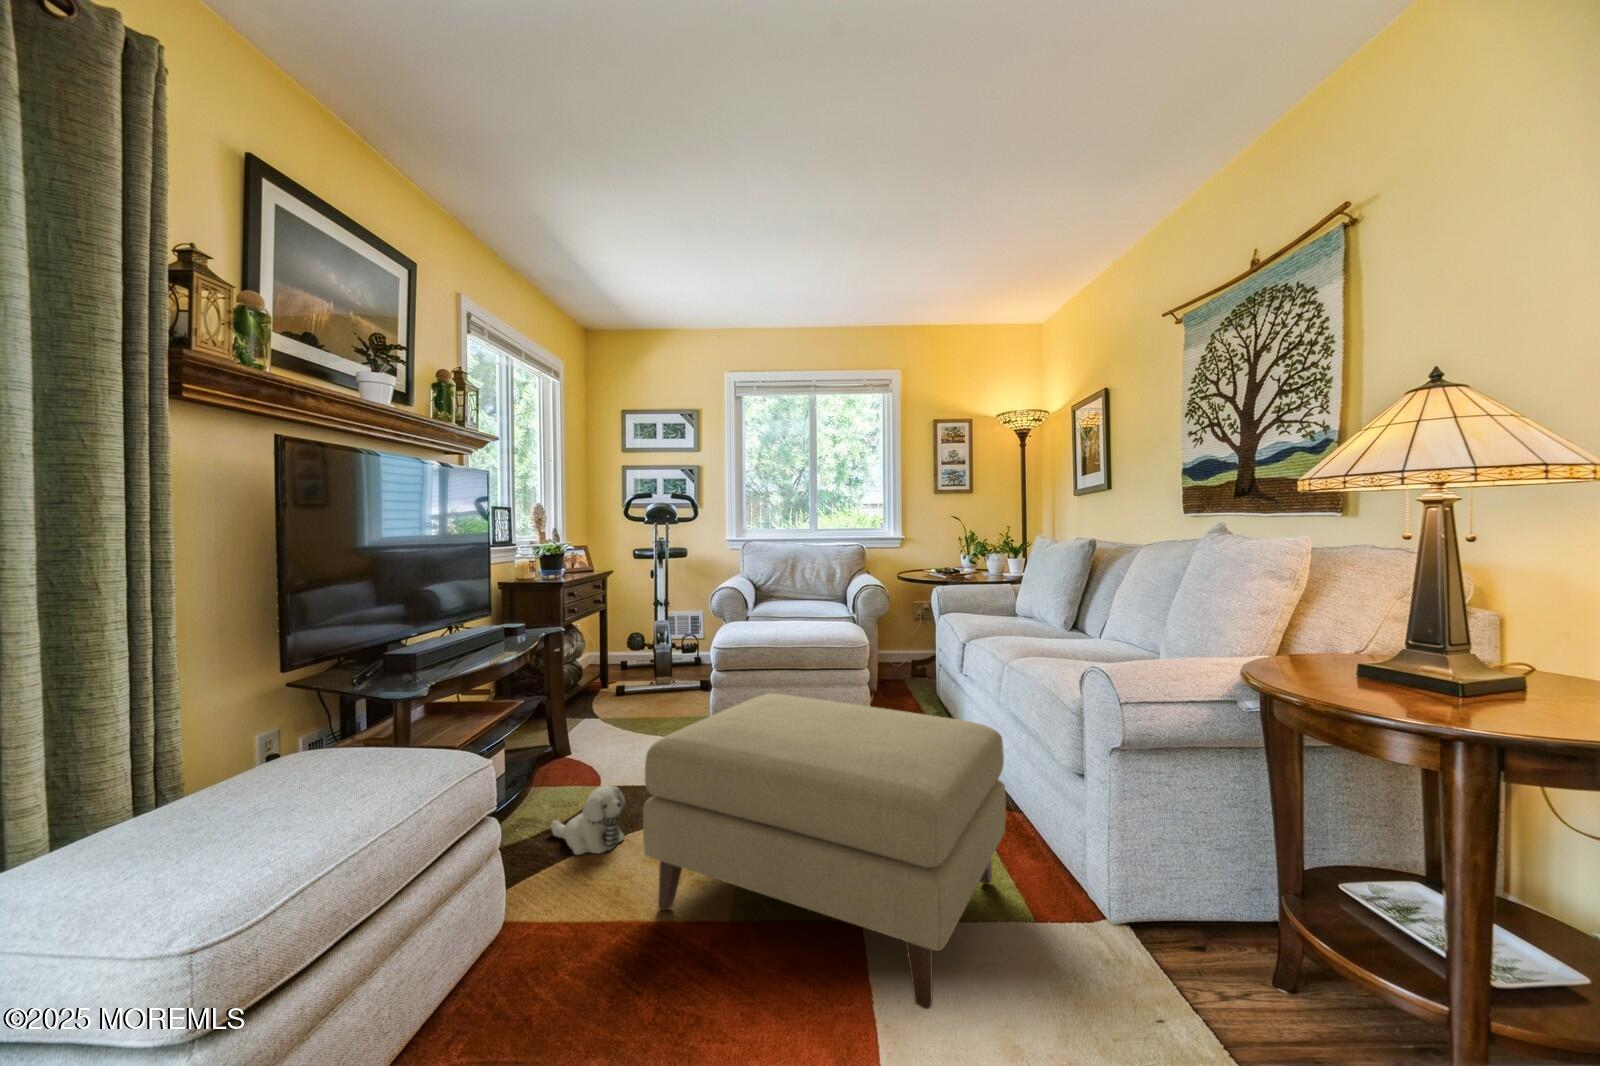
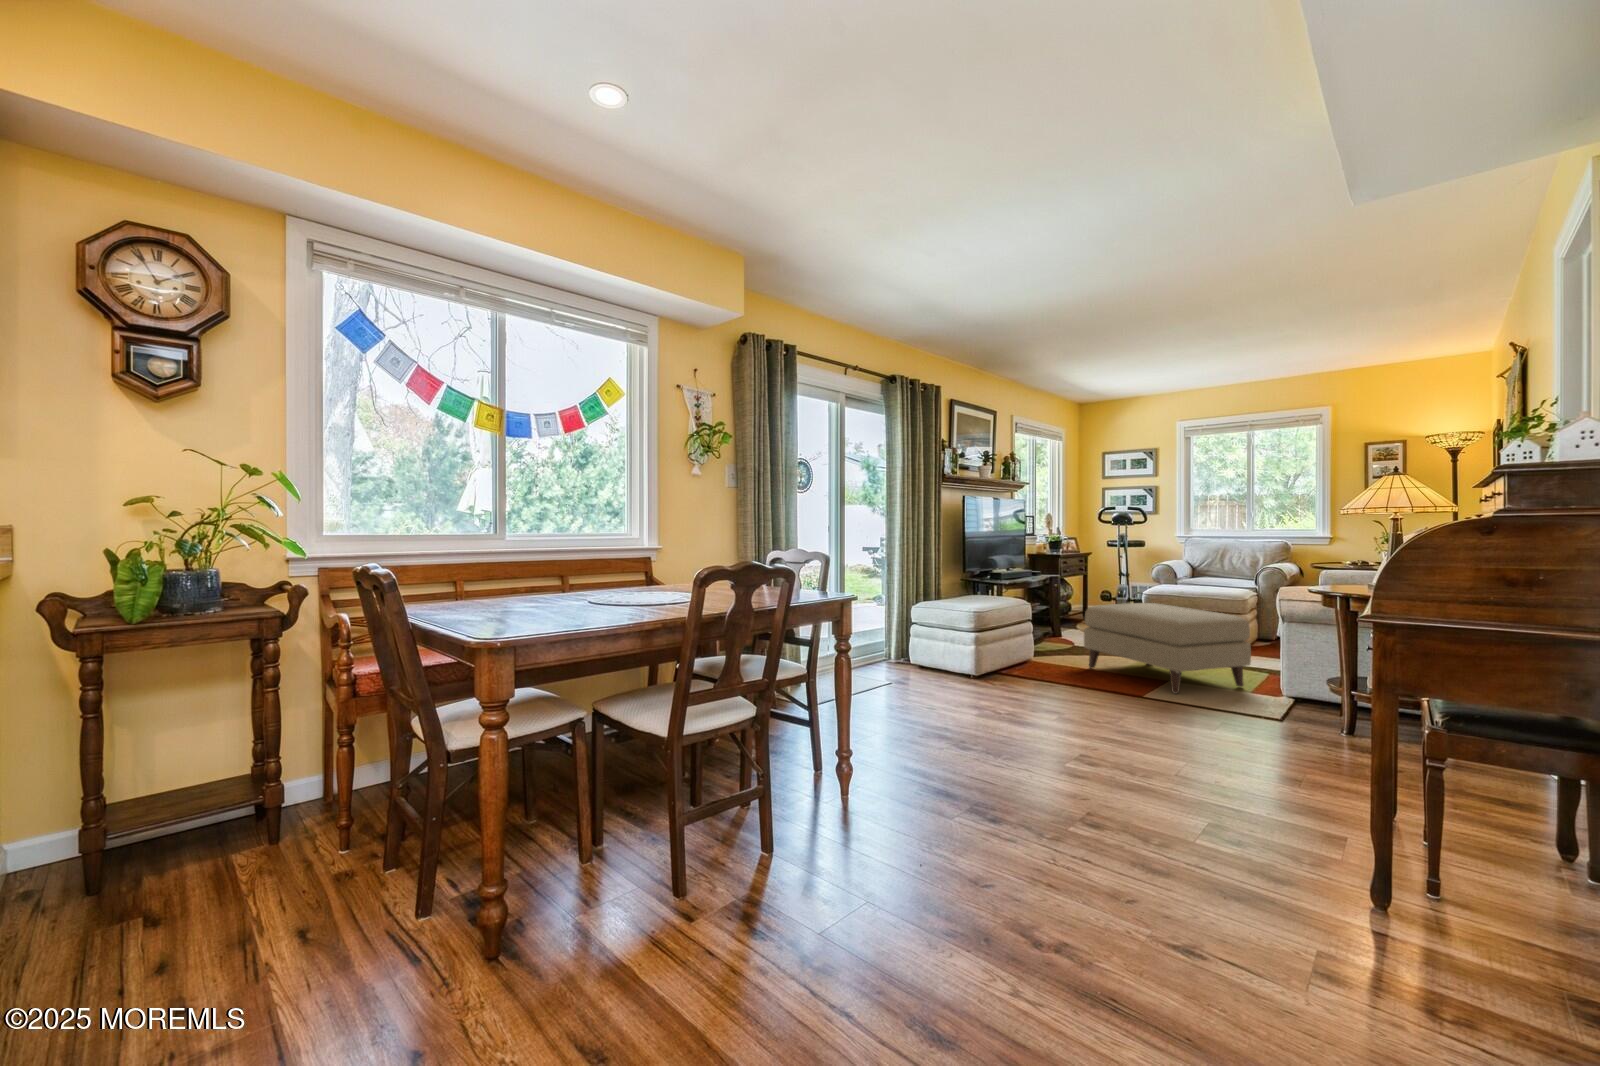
plush toy: present [551,785,625,855] -> none [1051,633,1082,657]

